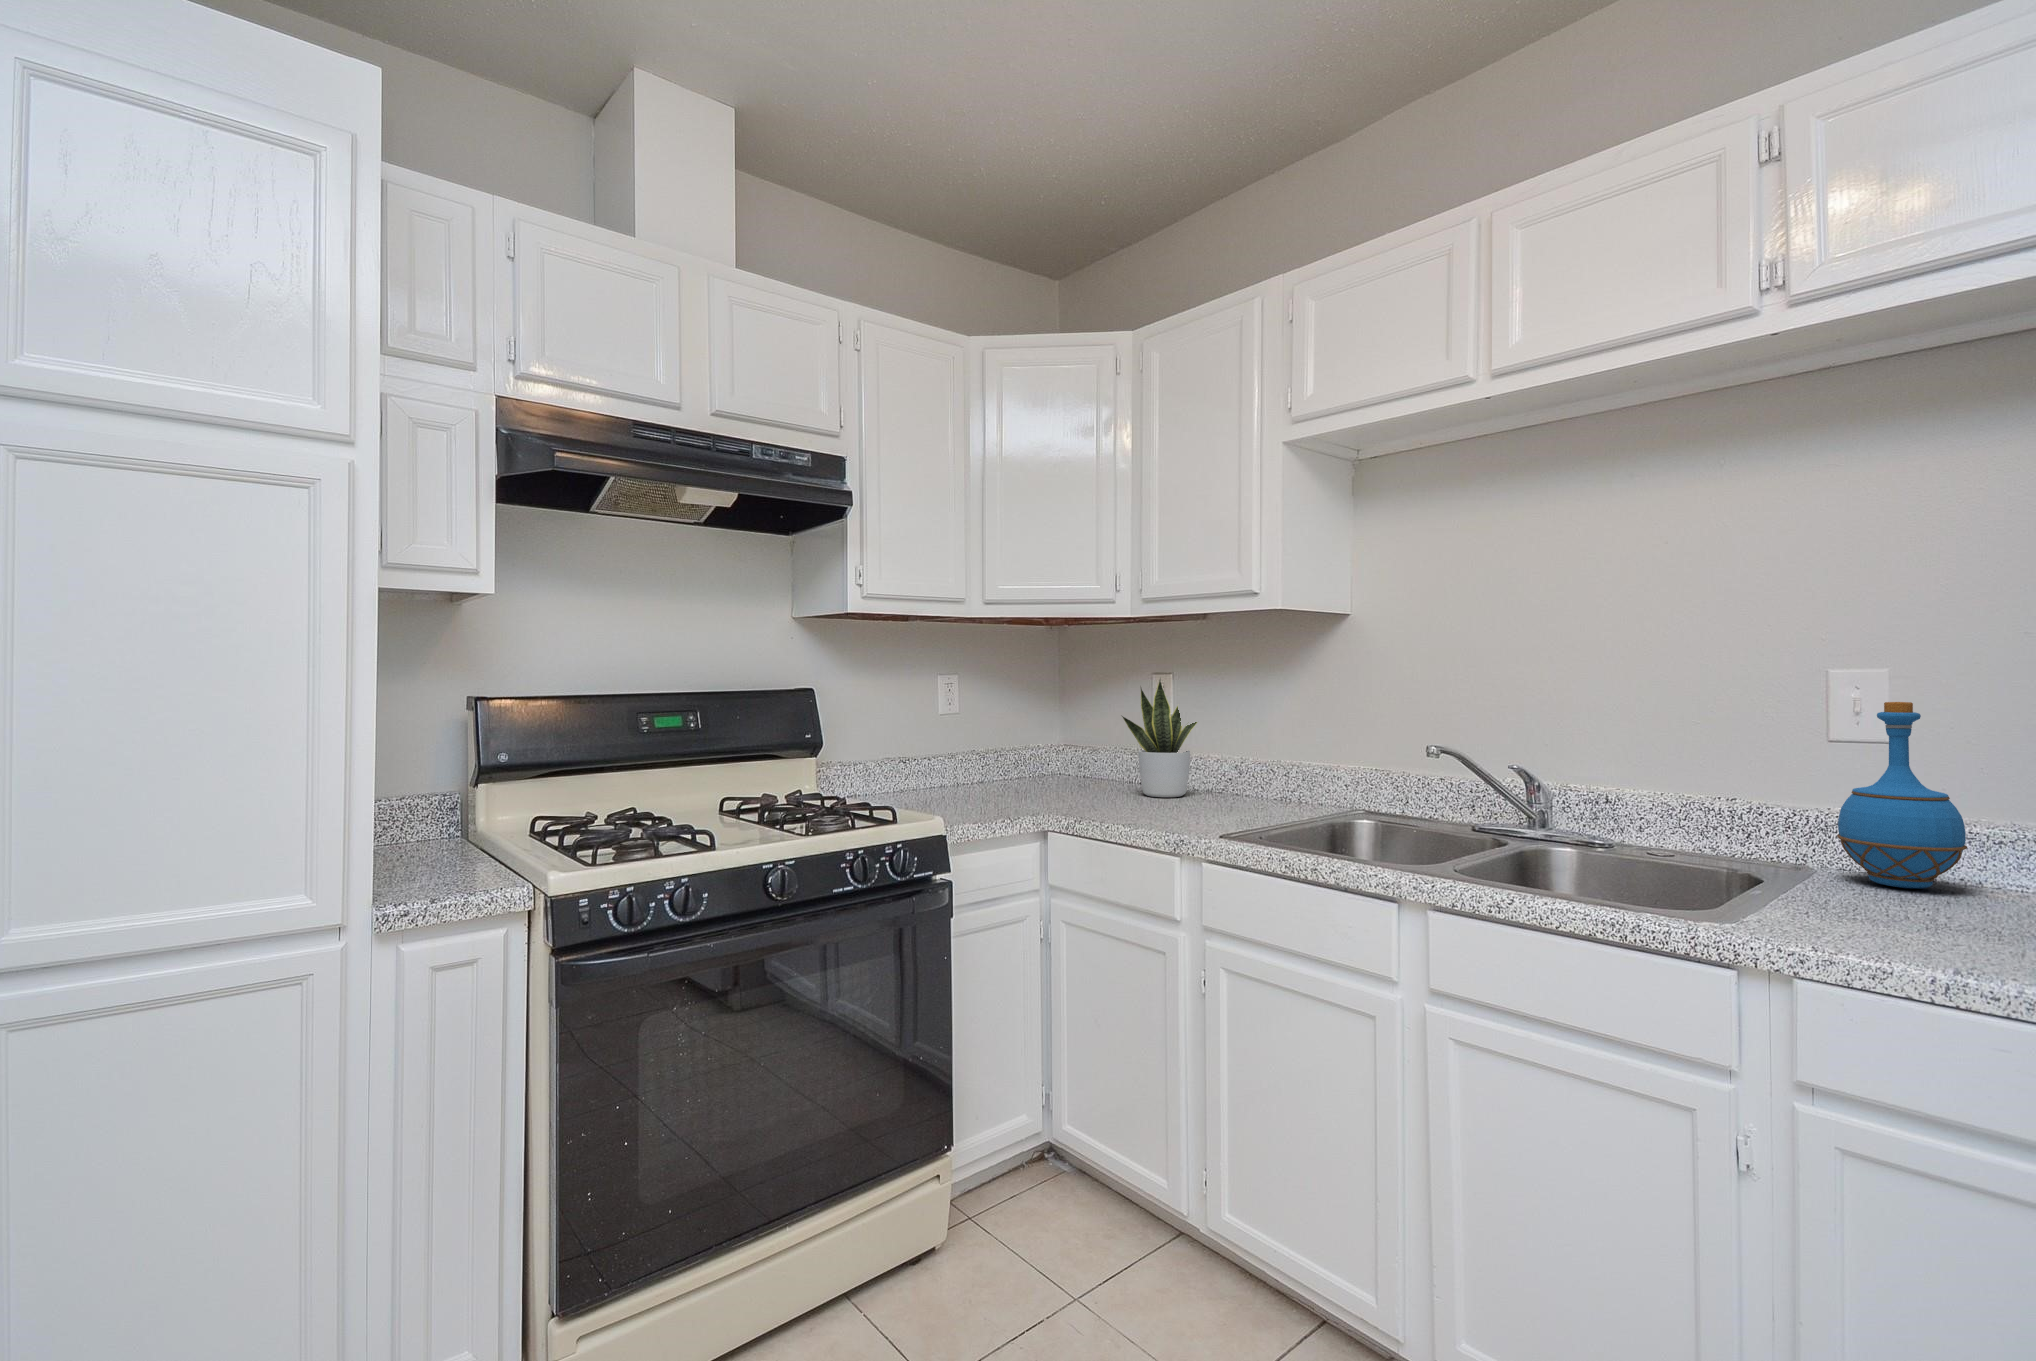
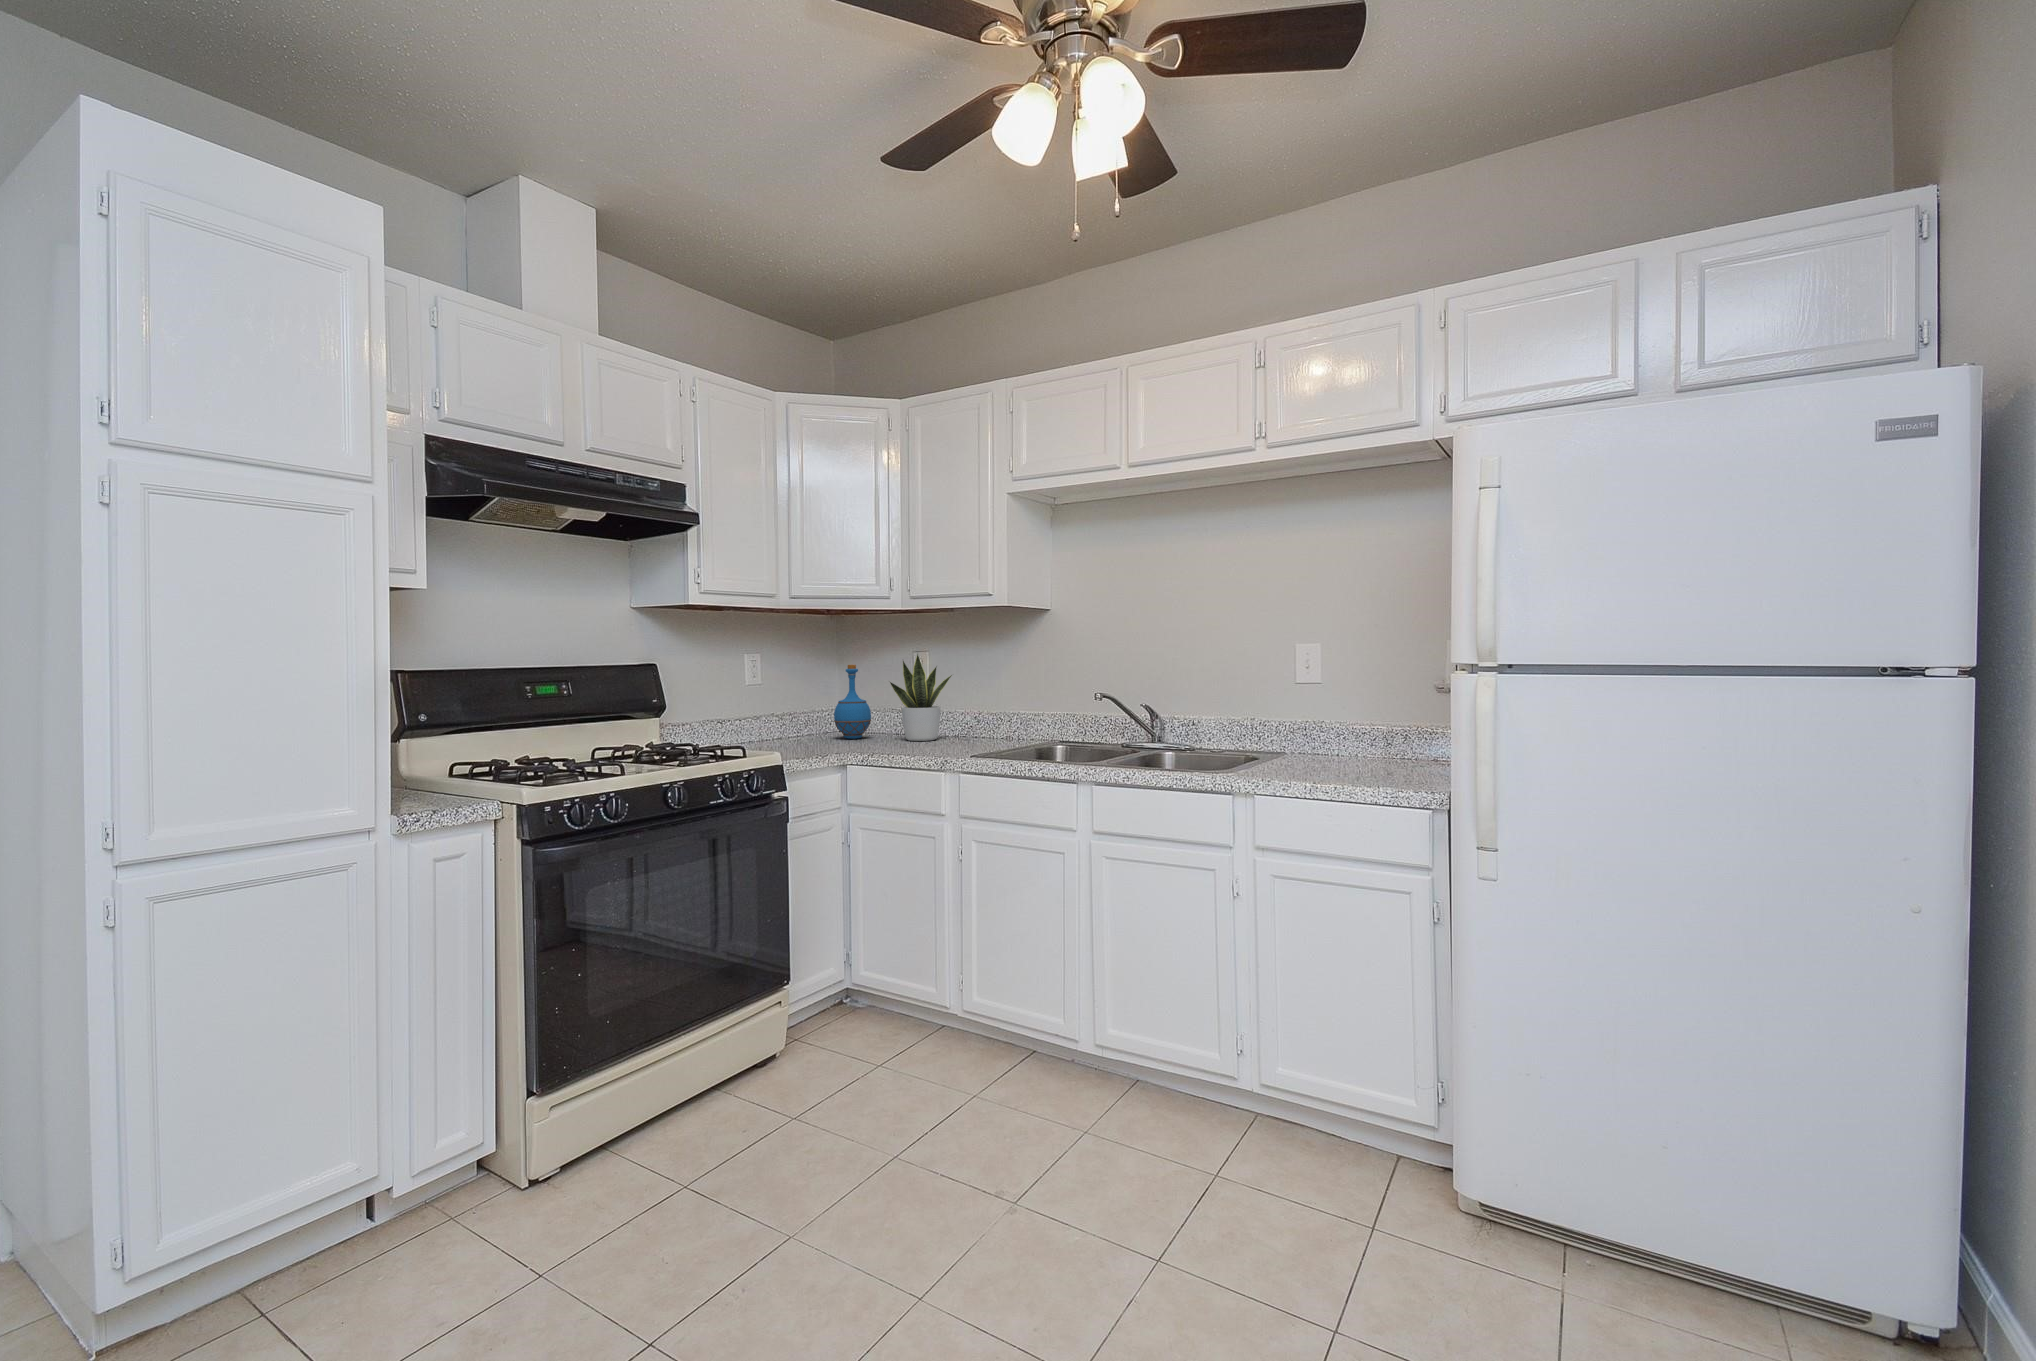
bottle: present [1837,702,1967,888] -> present [834,665,871,739]

